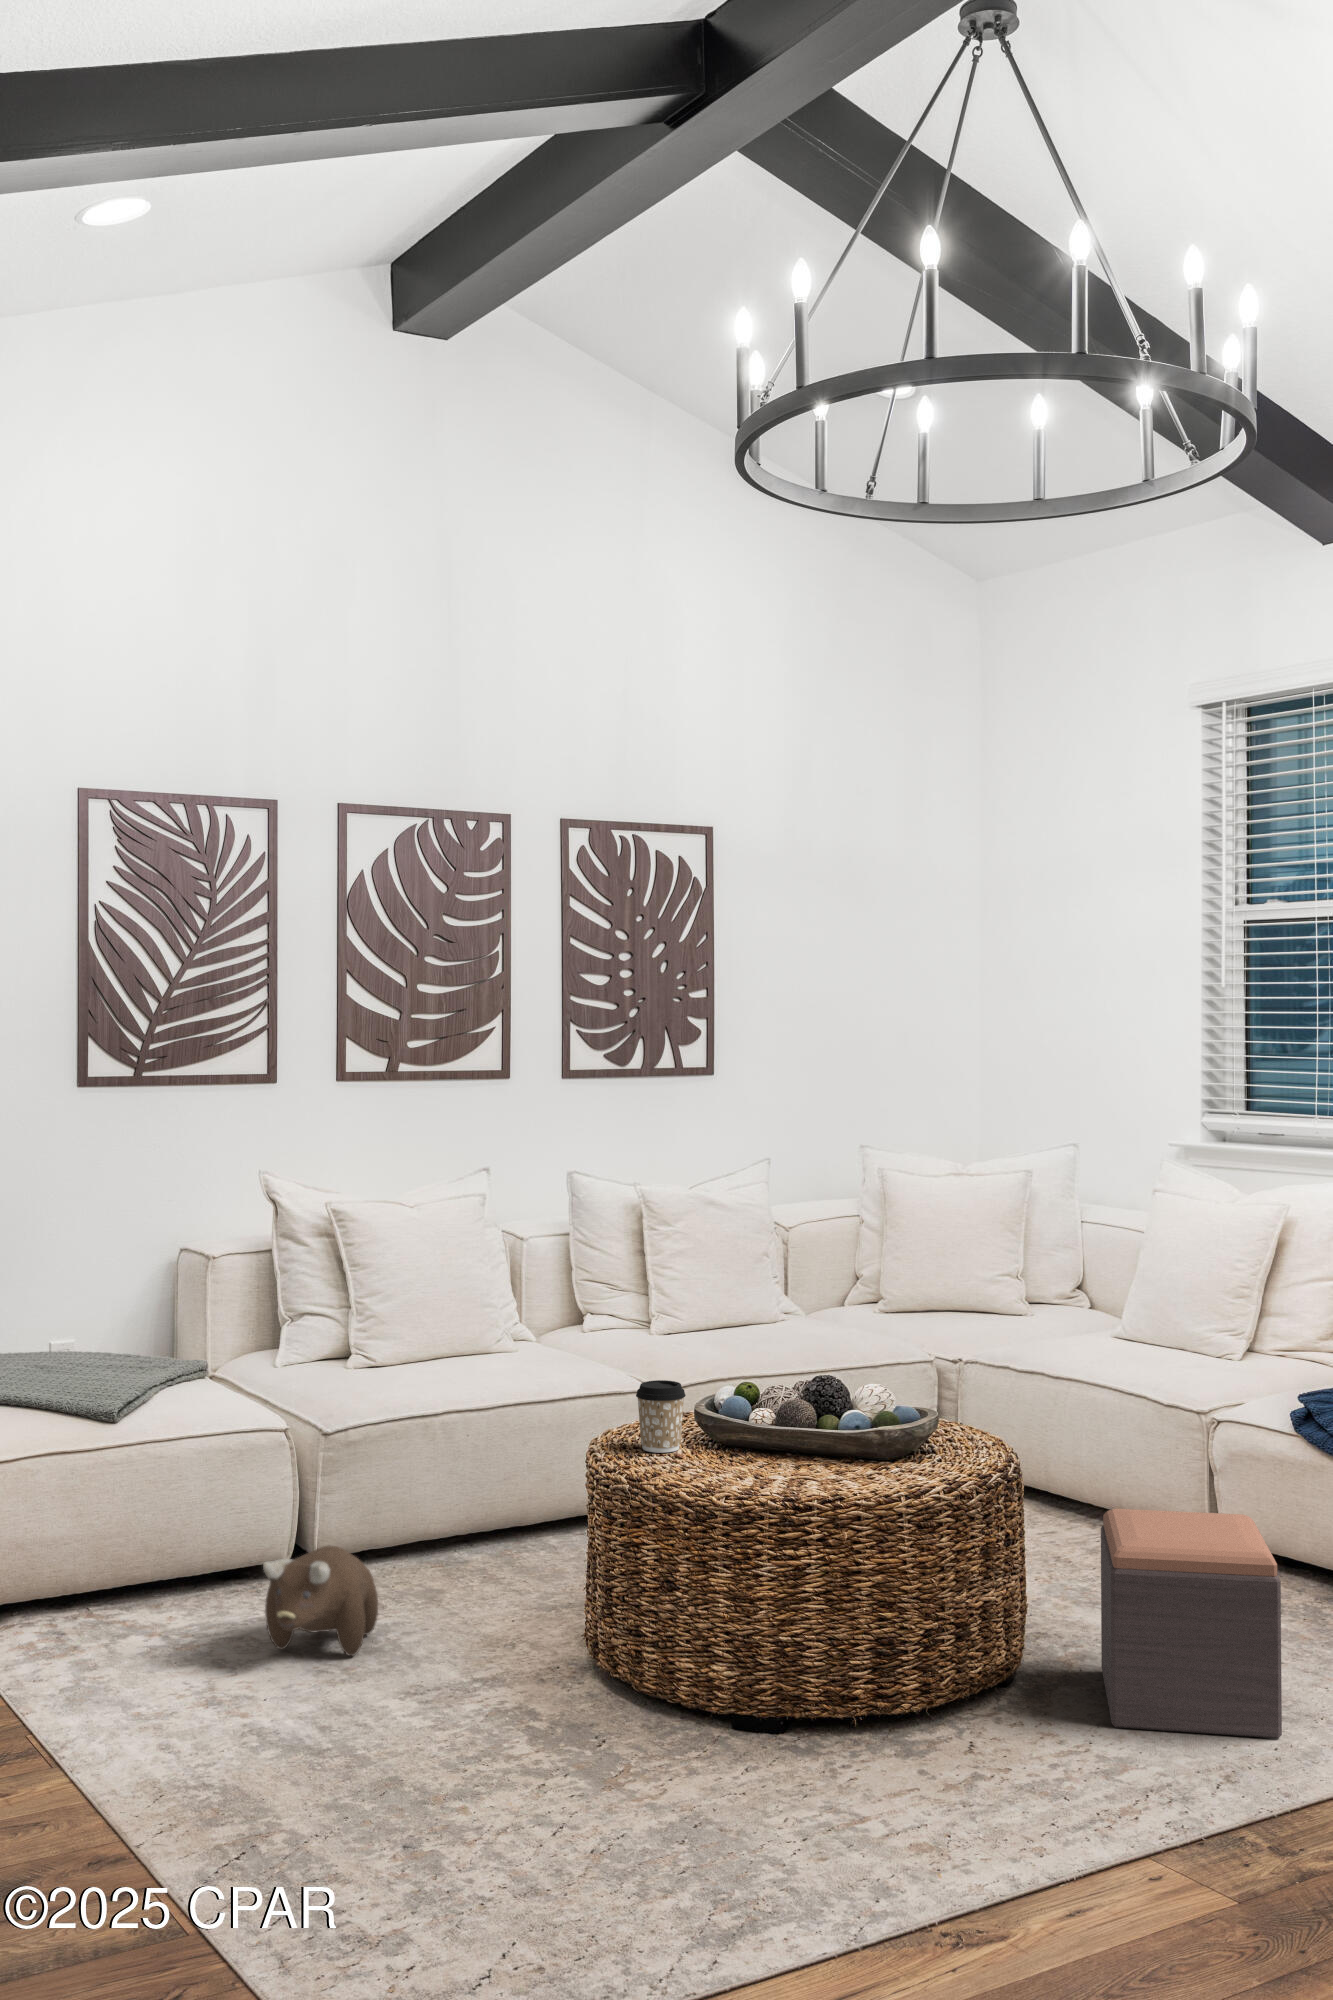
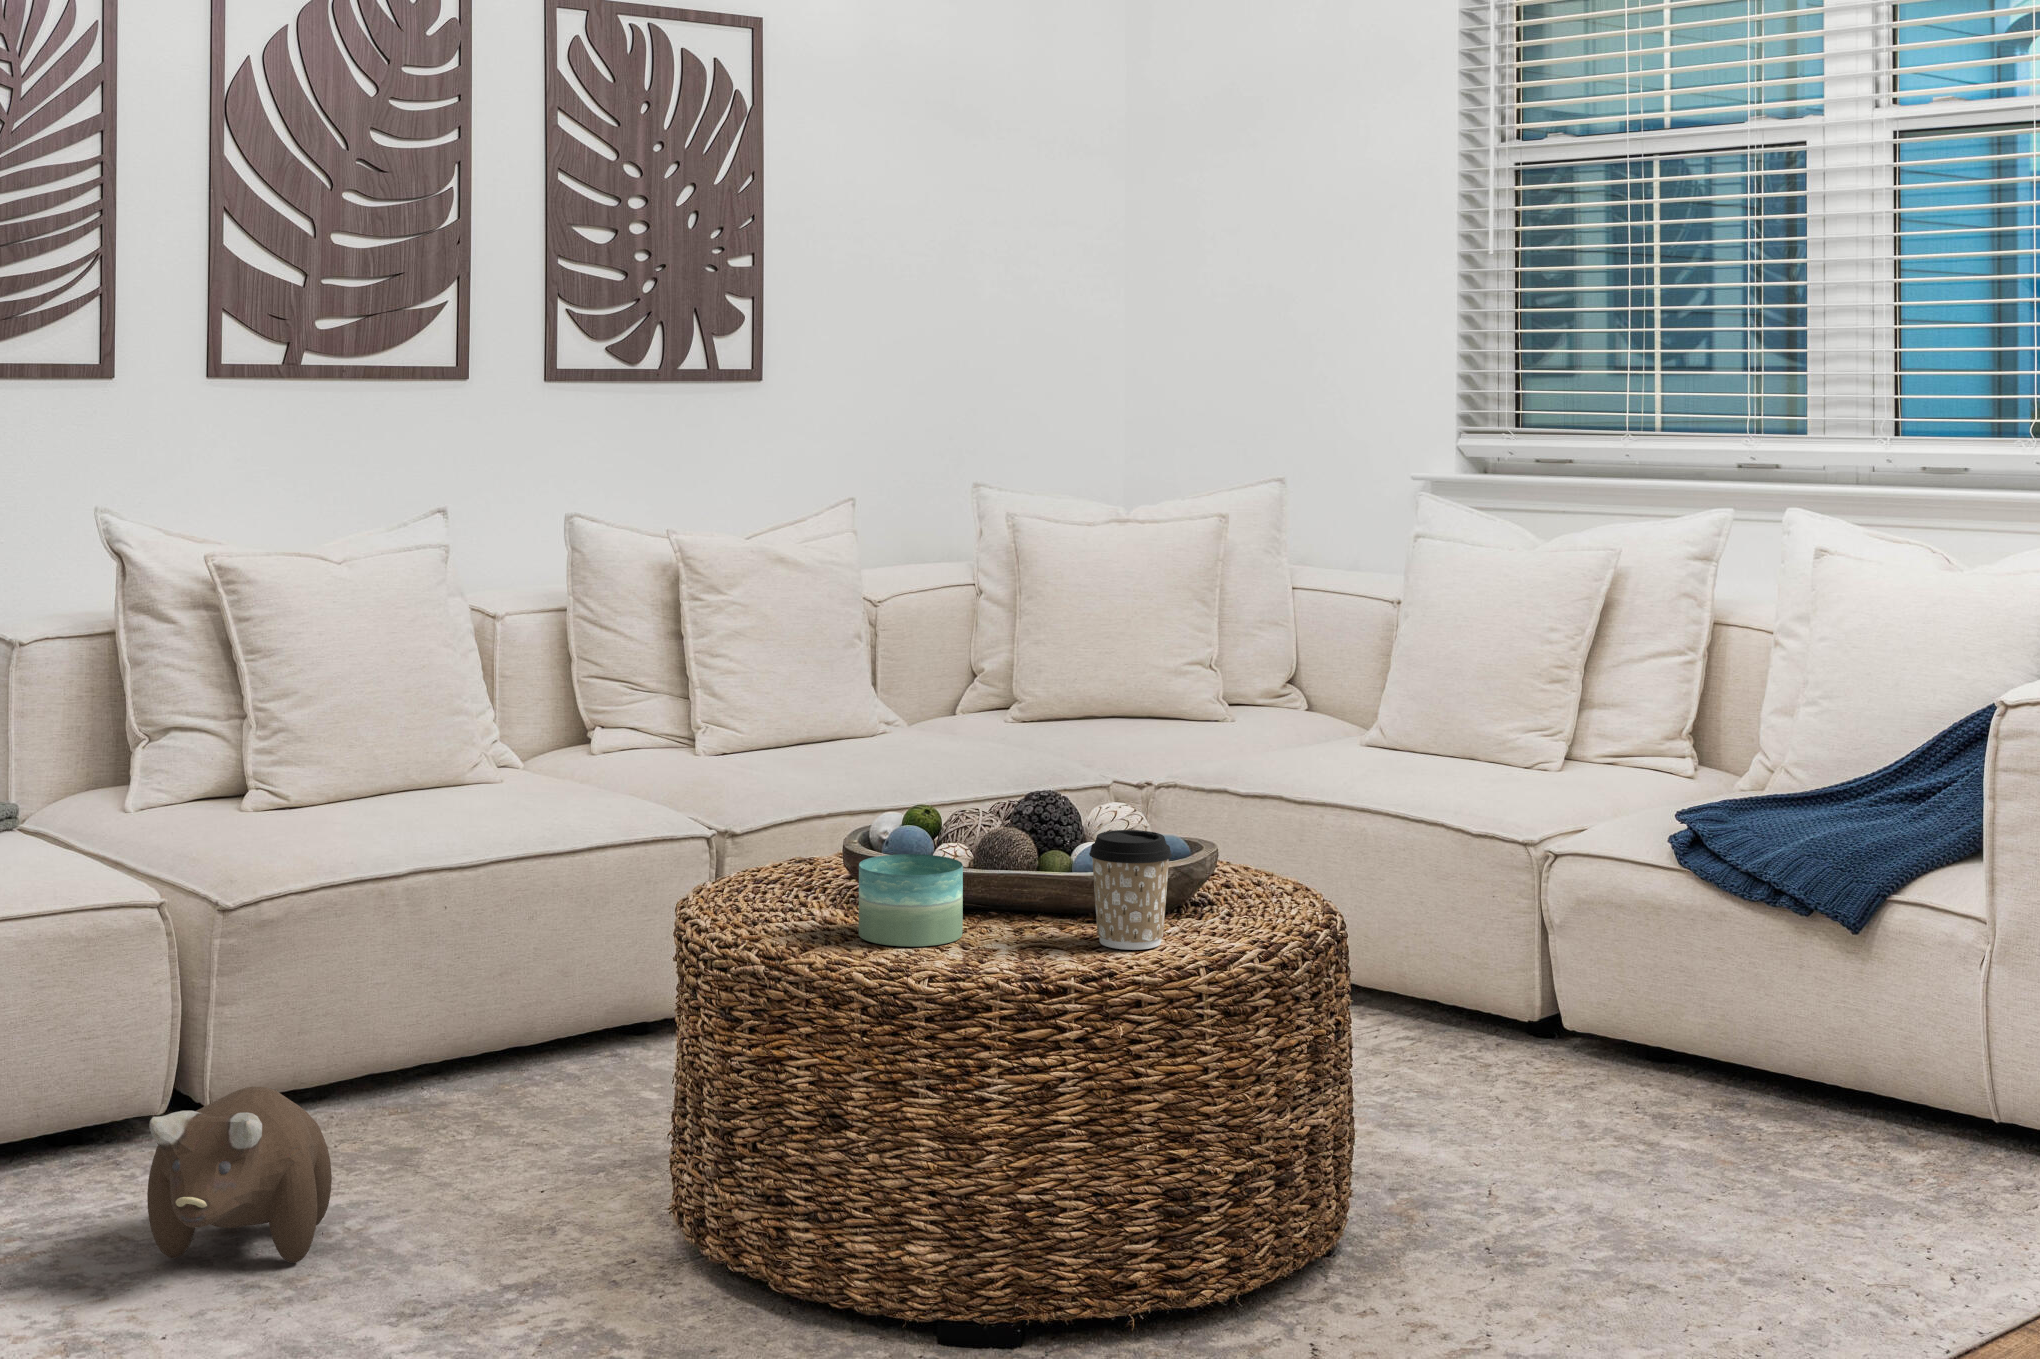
coffee cup: present [636,1380,686,1453] -> present [1089,830,1172,950]
candle: none [690,1415,757,1475] -> present [859,854,963,946]
footstool: present [1101,1509,1282,1738] -> none [1456,978,1751,1307]

